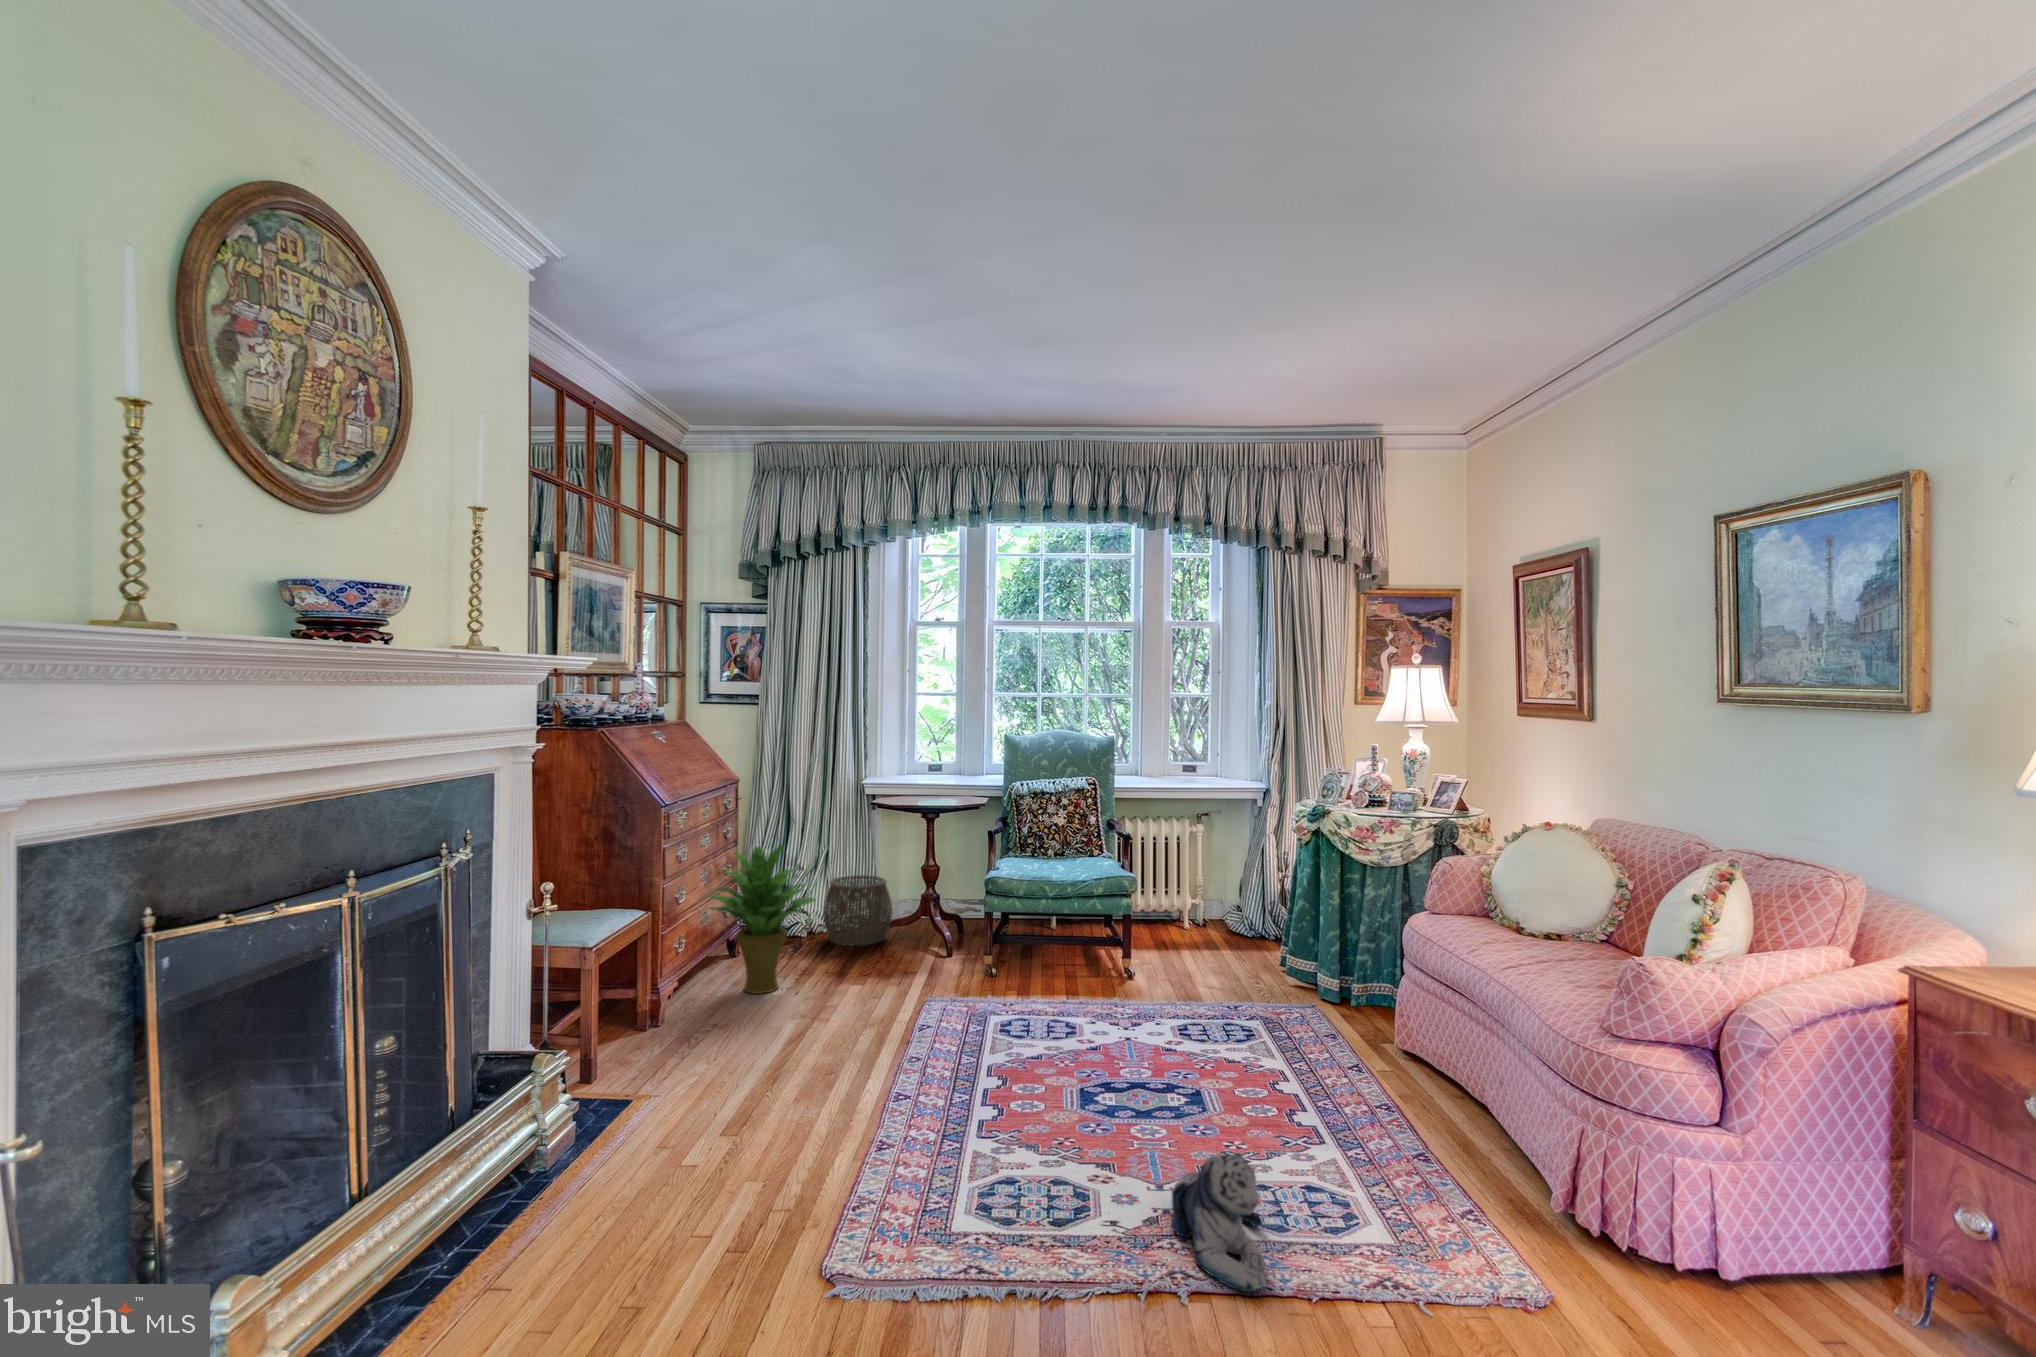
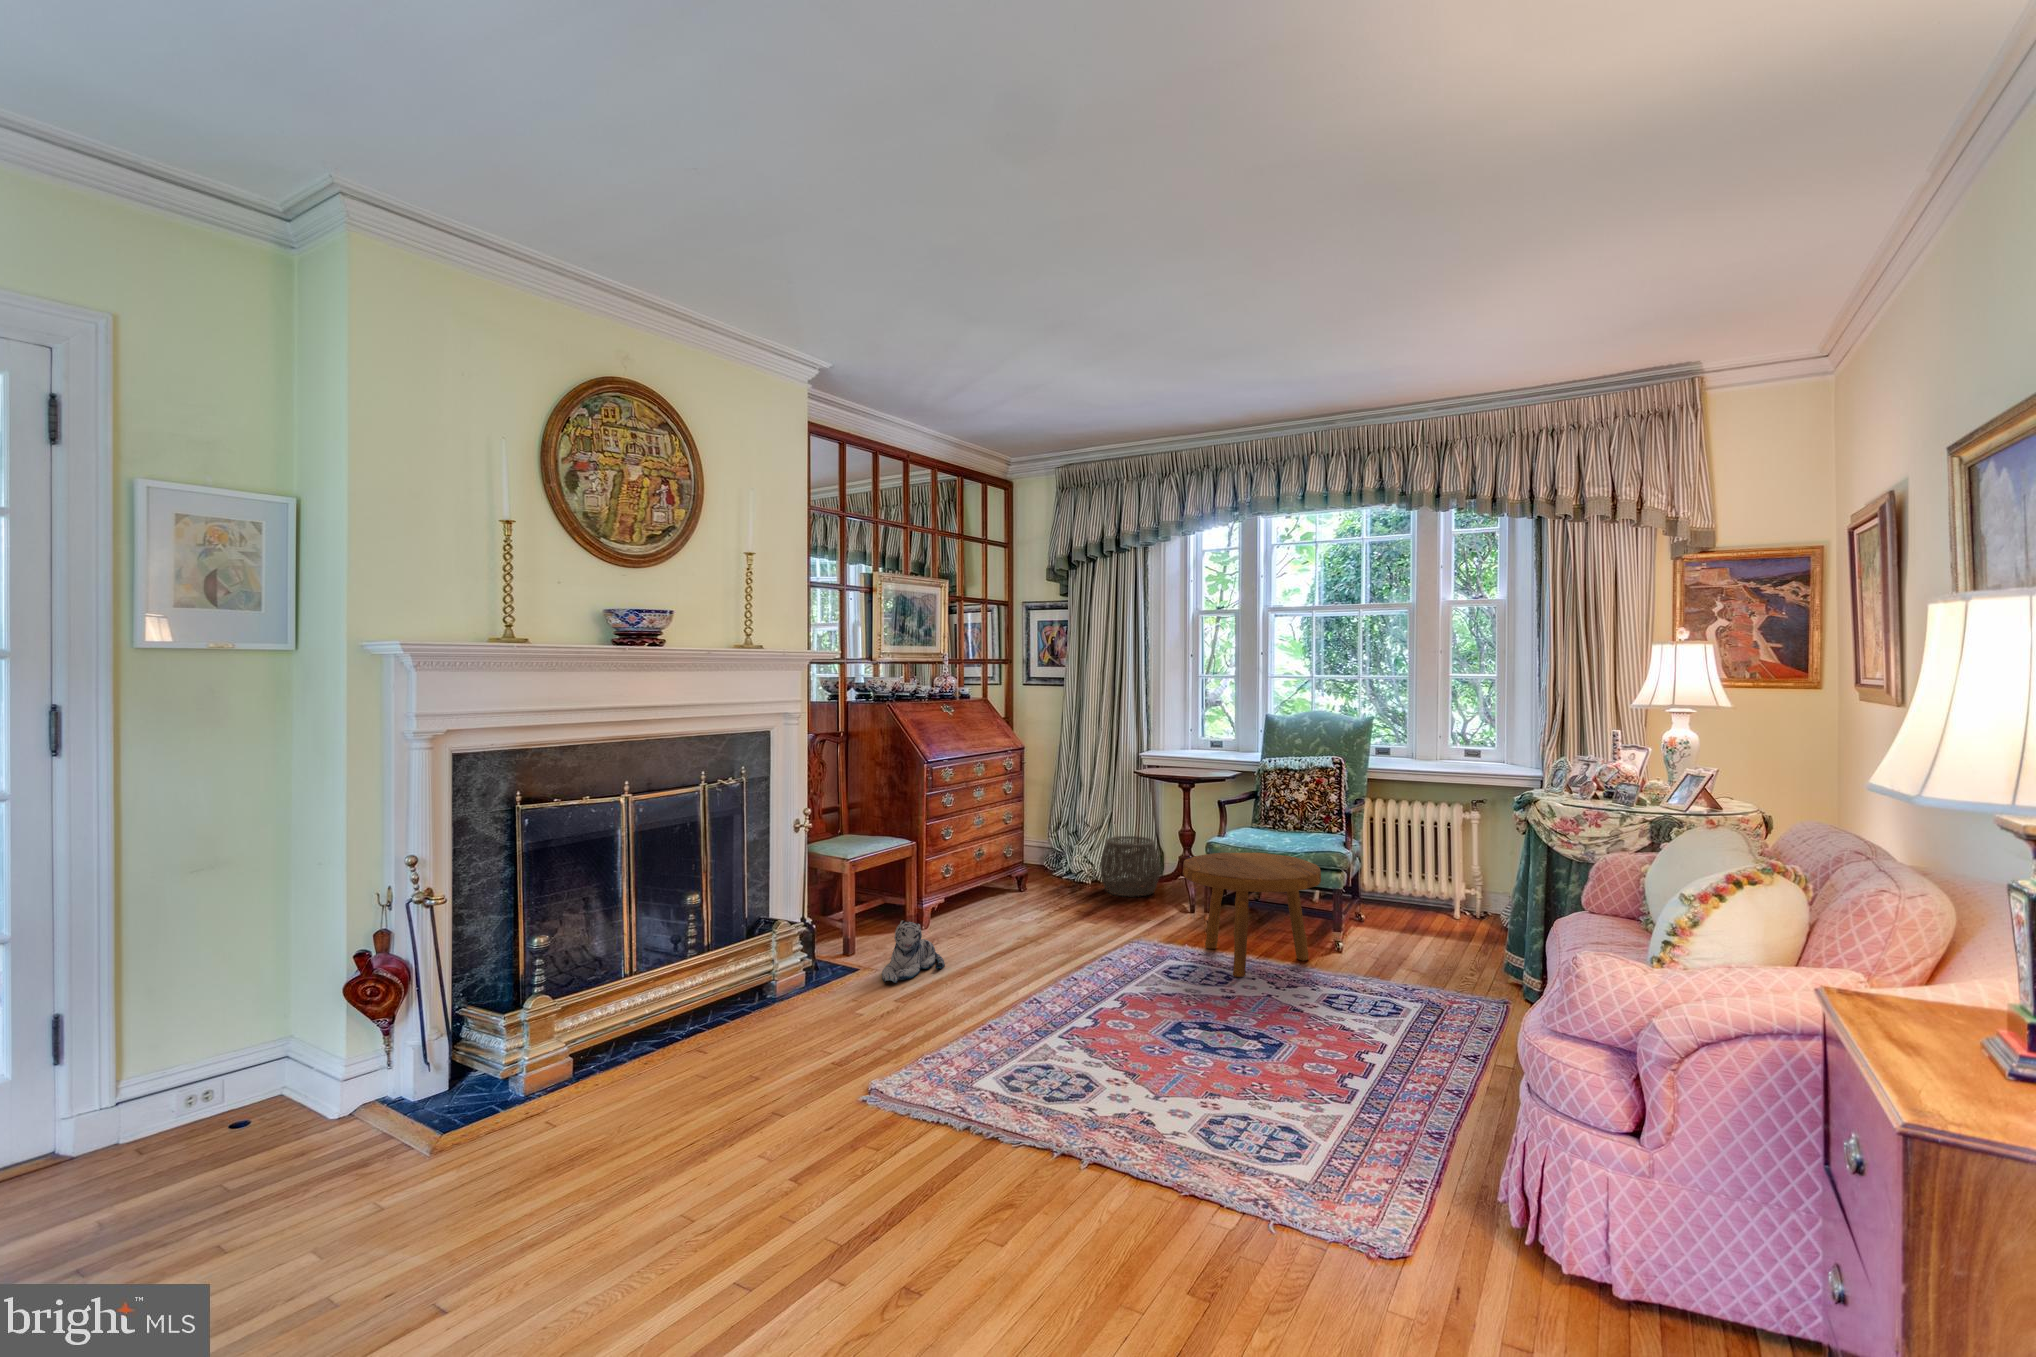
potted plant: present [709,845,815,994] -> none [976,800,1063,919]
footstool: none [993,883,1139,1022] -> present [1183,853,1321,977]
plush toy: present [1172,1154,1266,1293] -> present [882,921,945,983]

